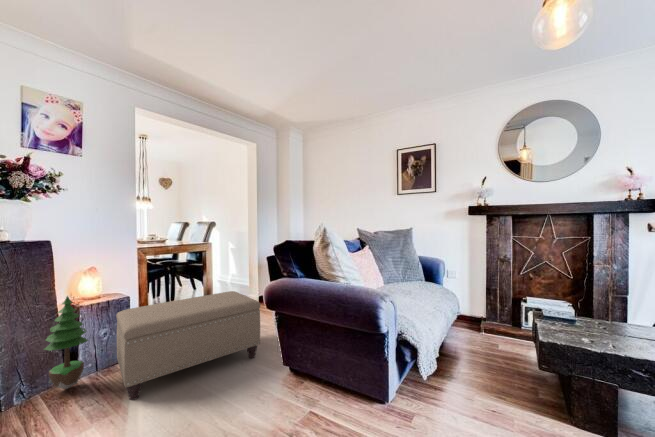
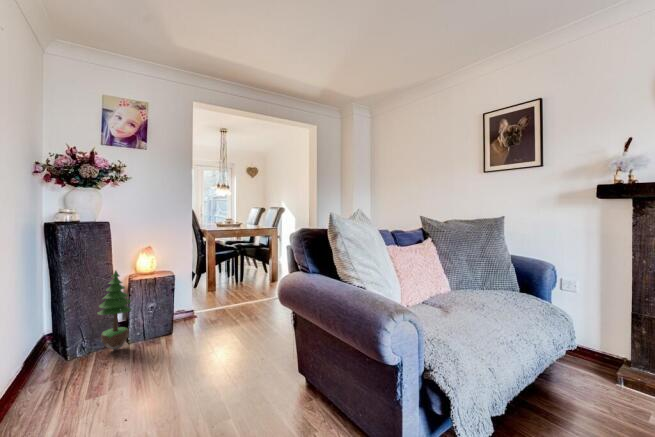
ottoman: present [116,291,261,400] -> none [138,282,278,372]

